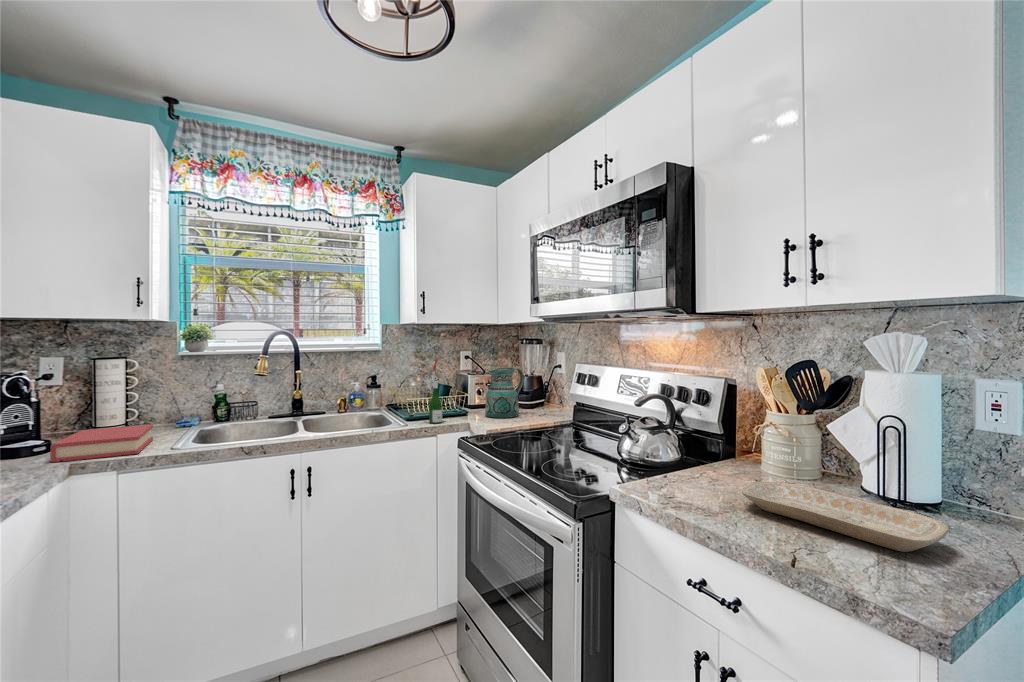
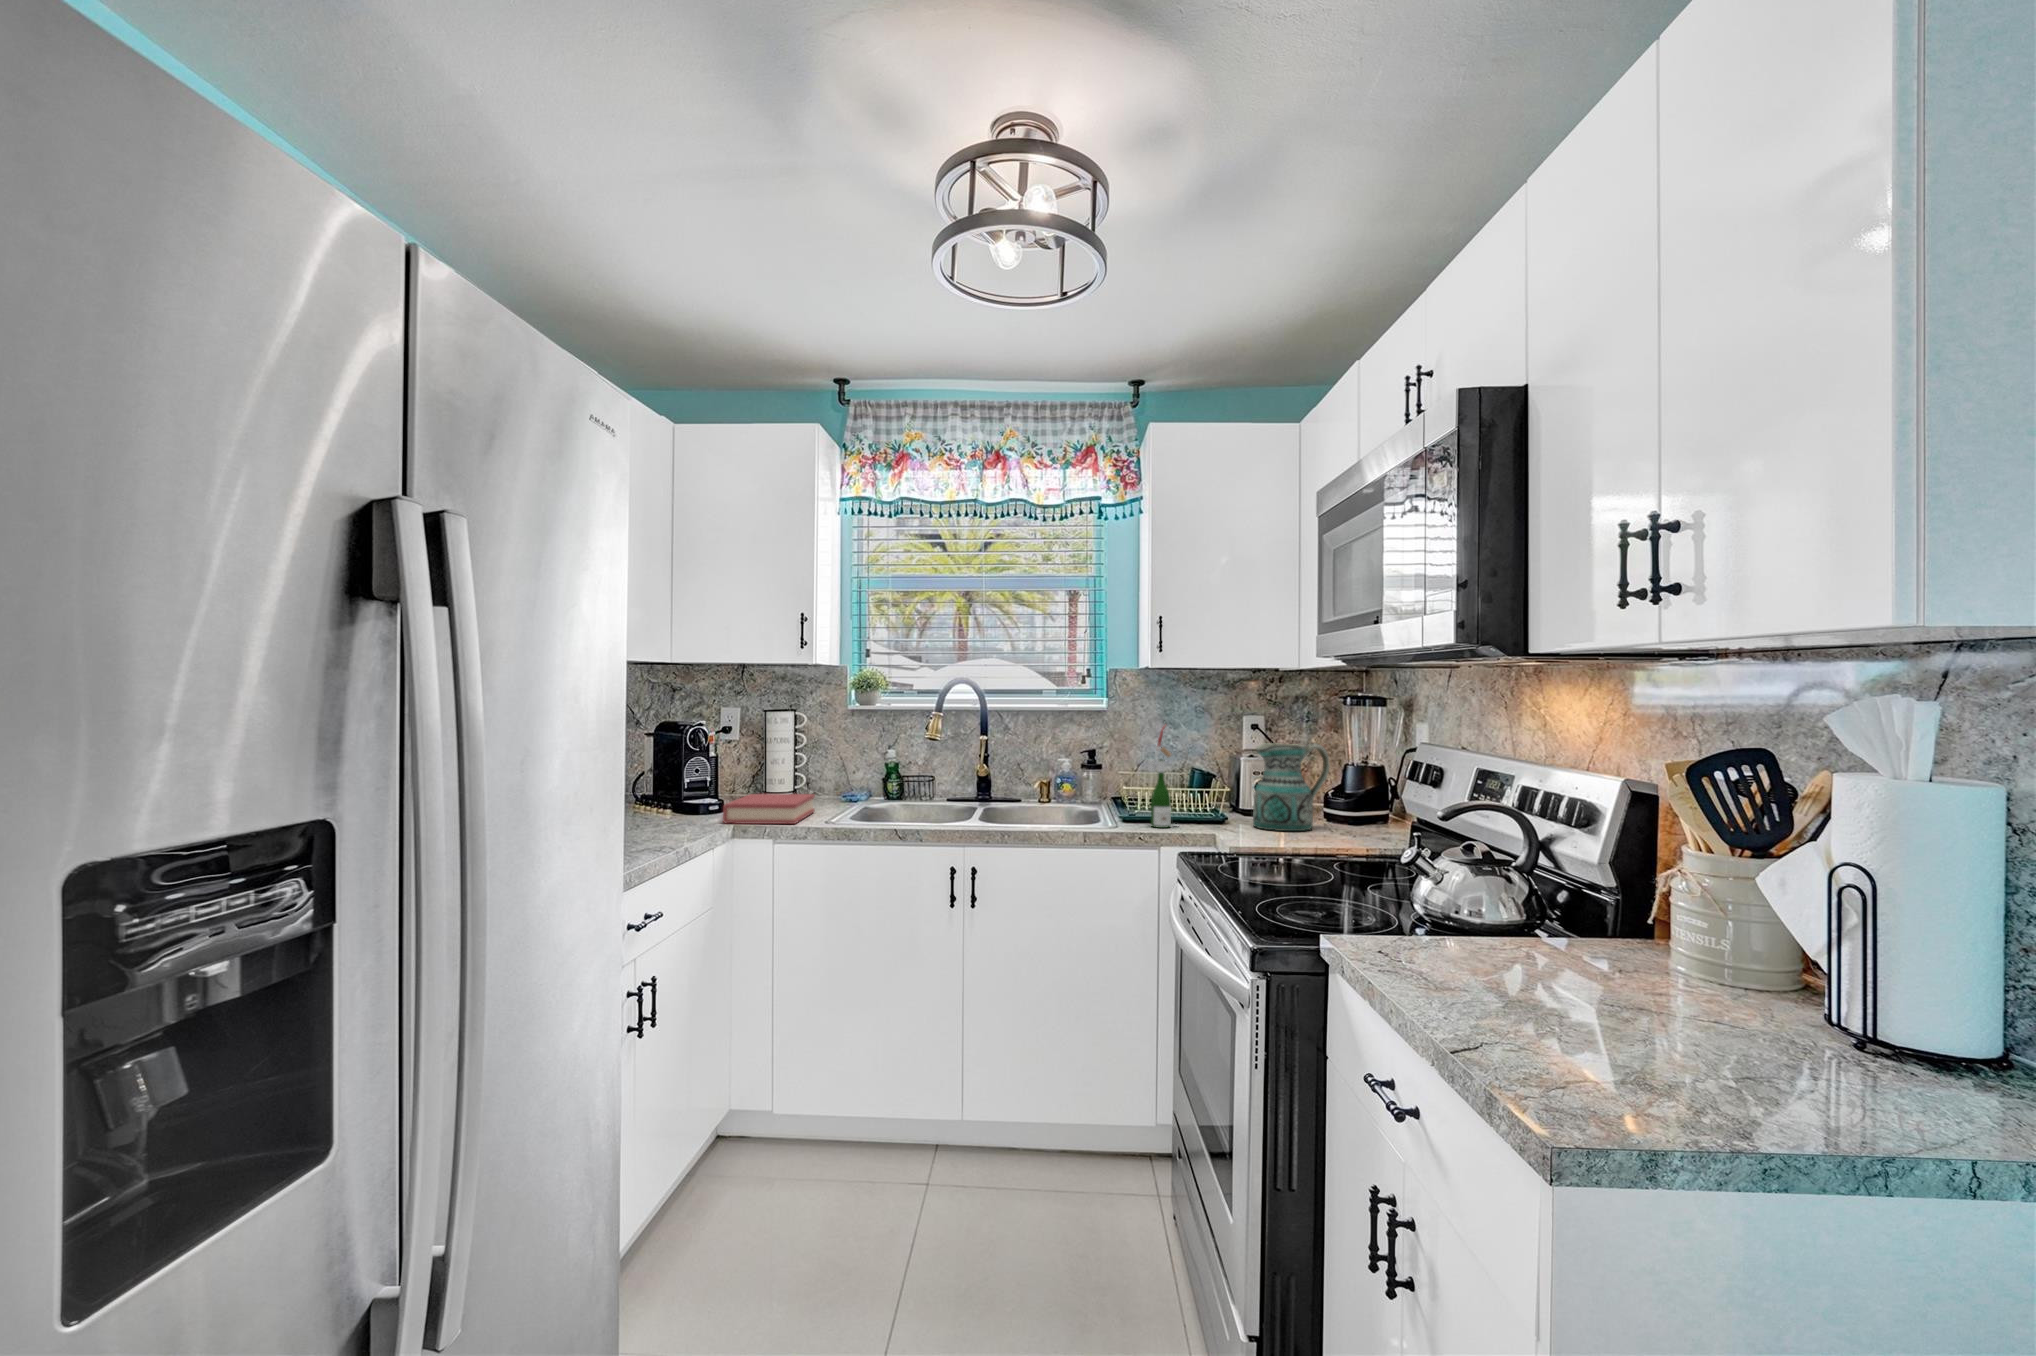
tray: present [741,482,949,552] -> none [1391,929,1583,1014]

